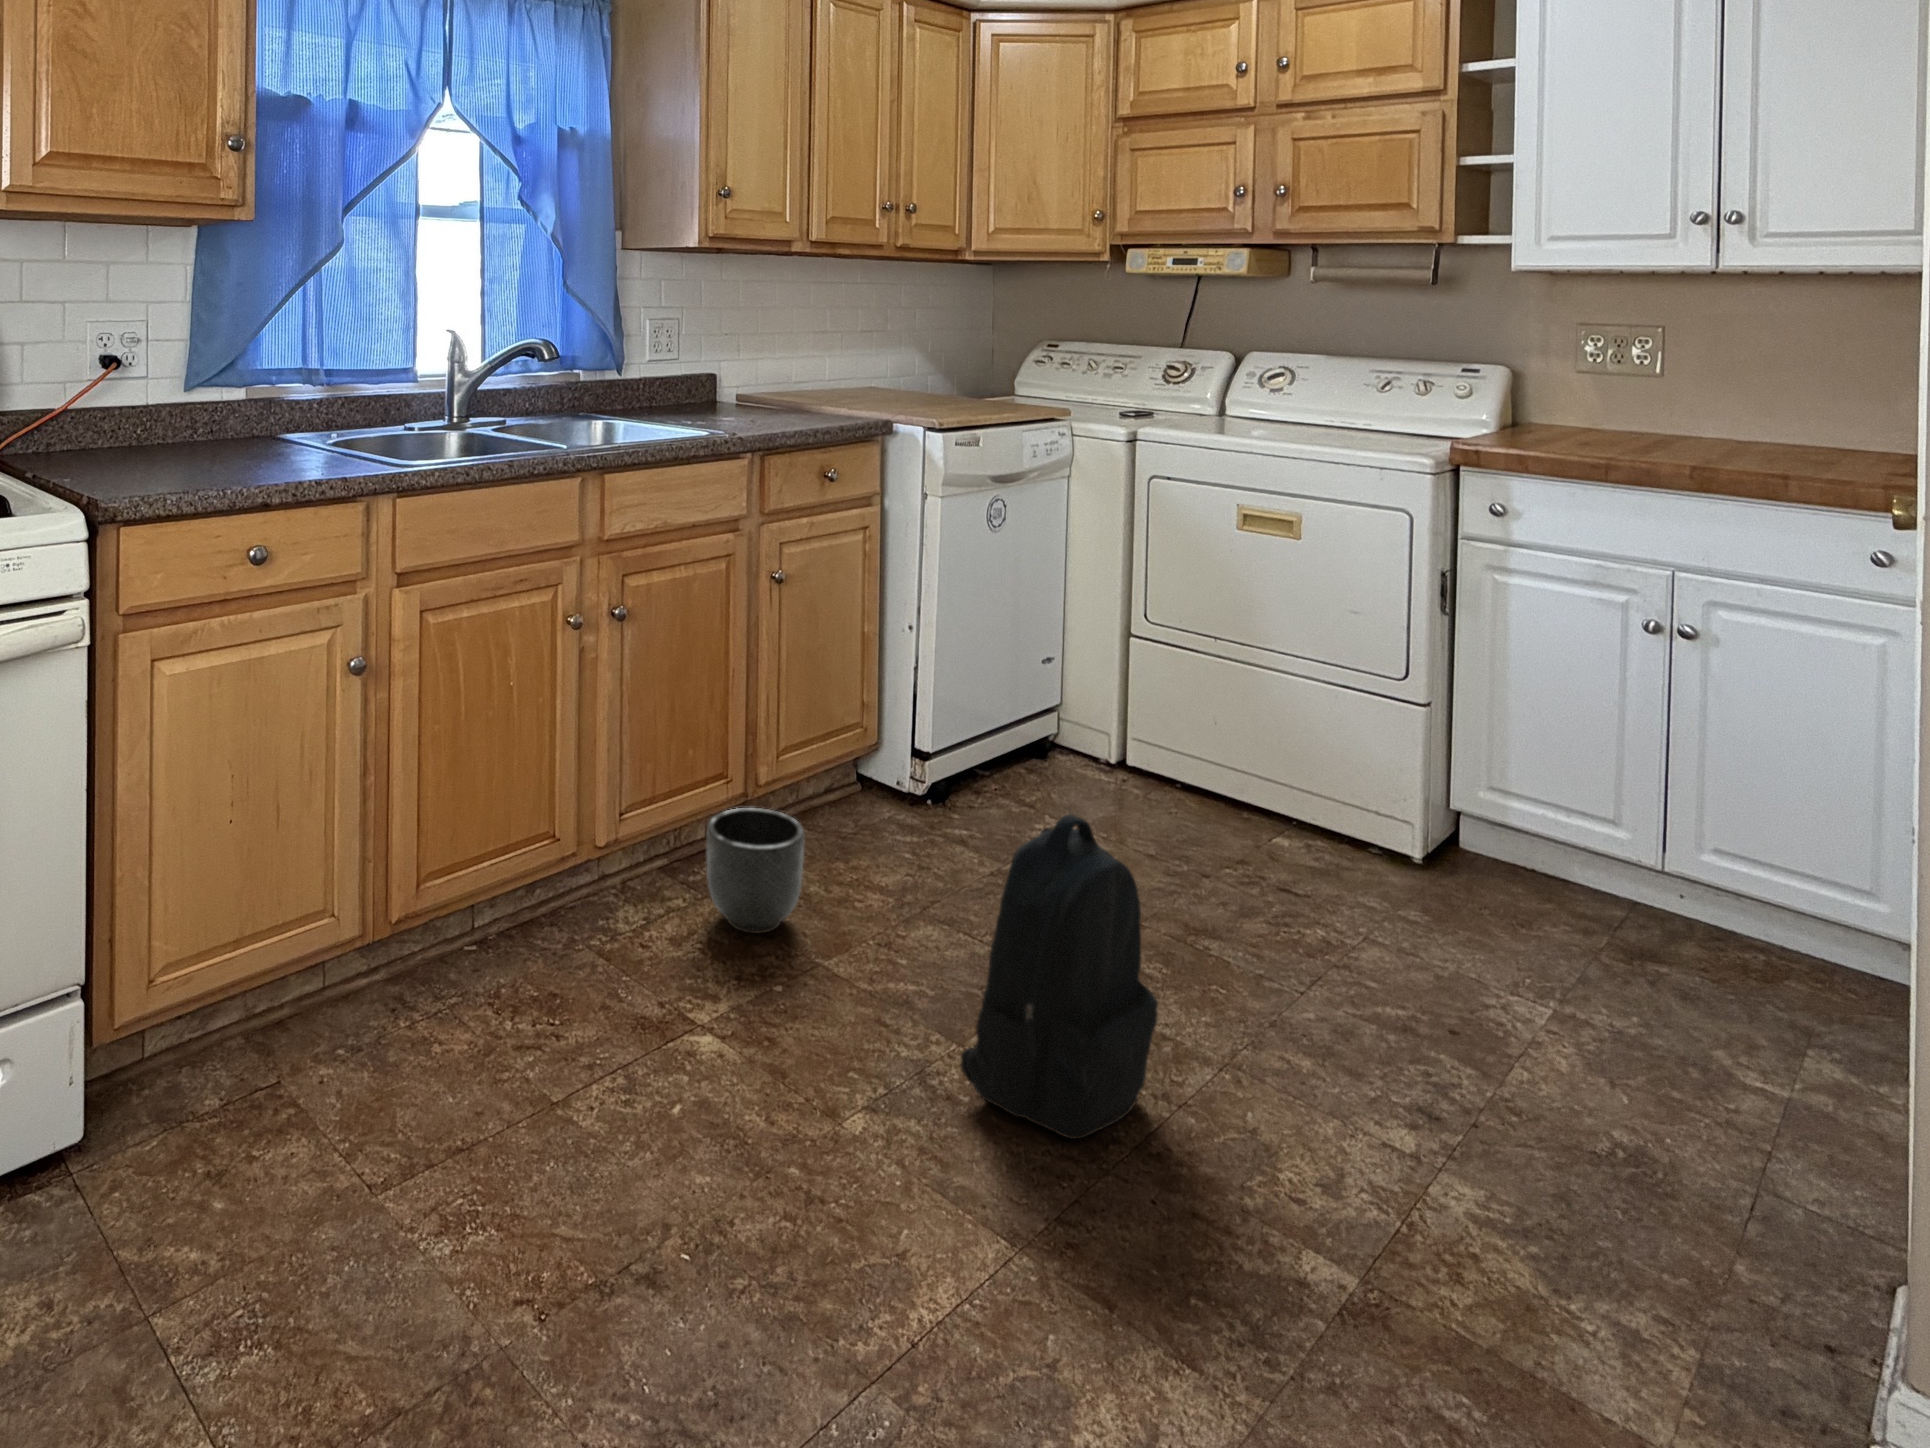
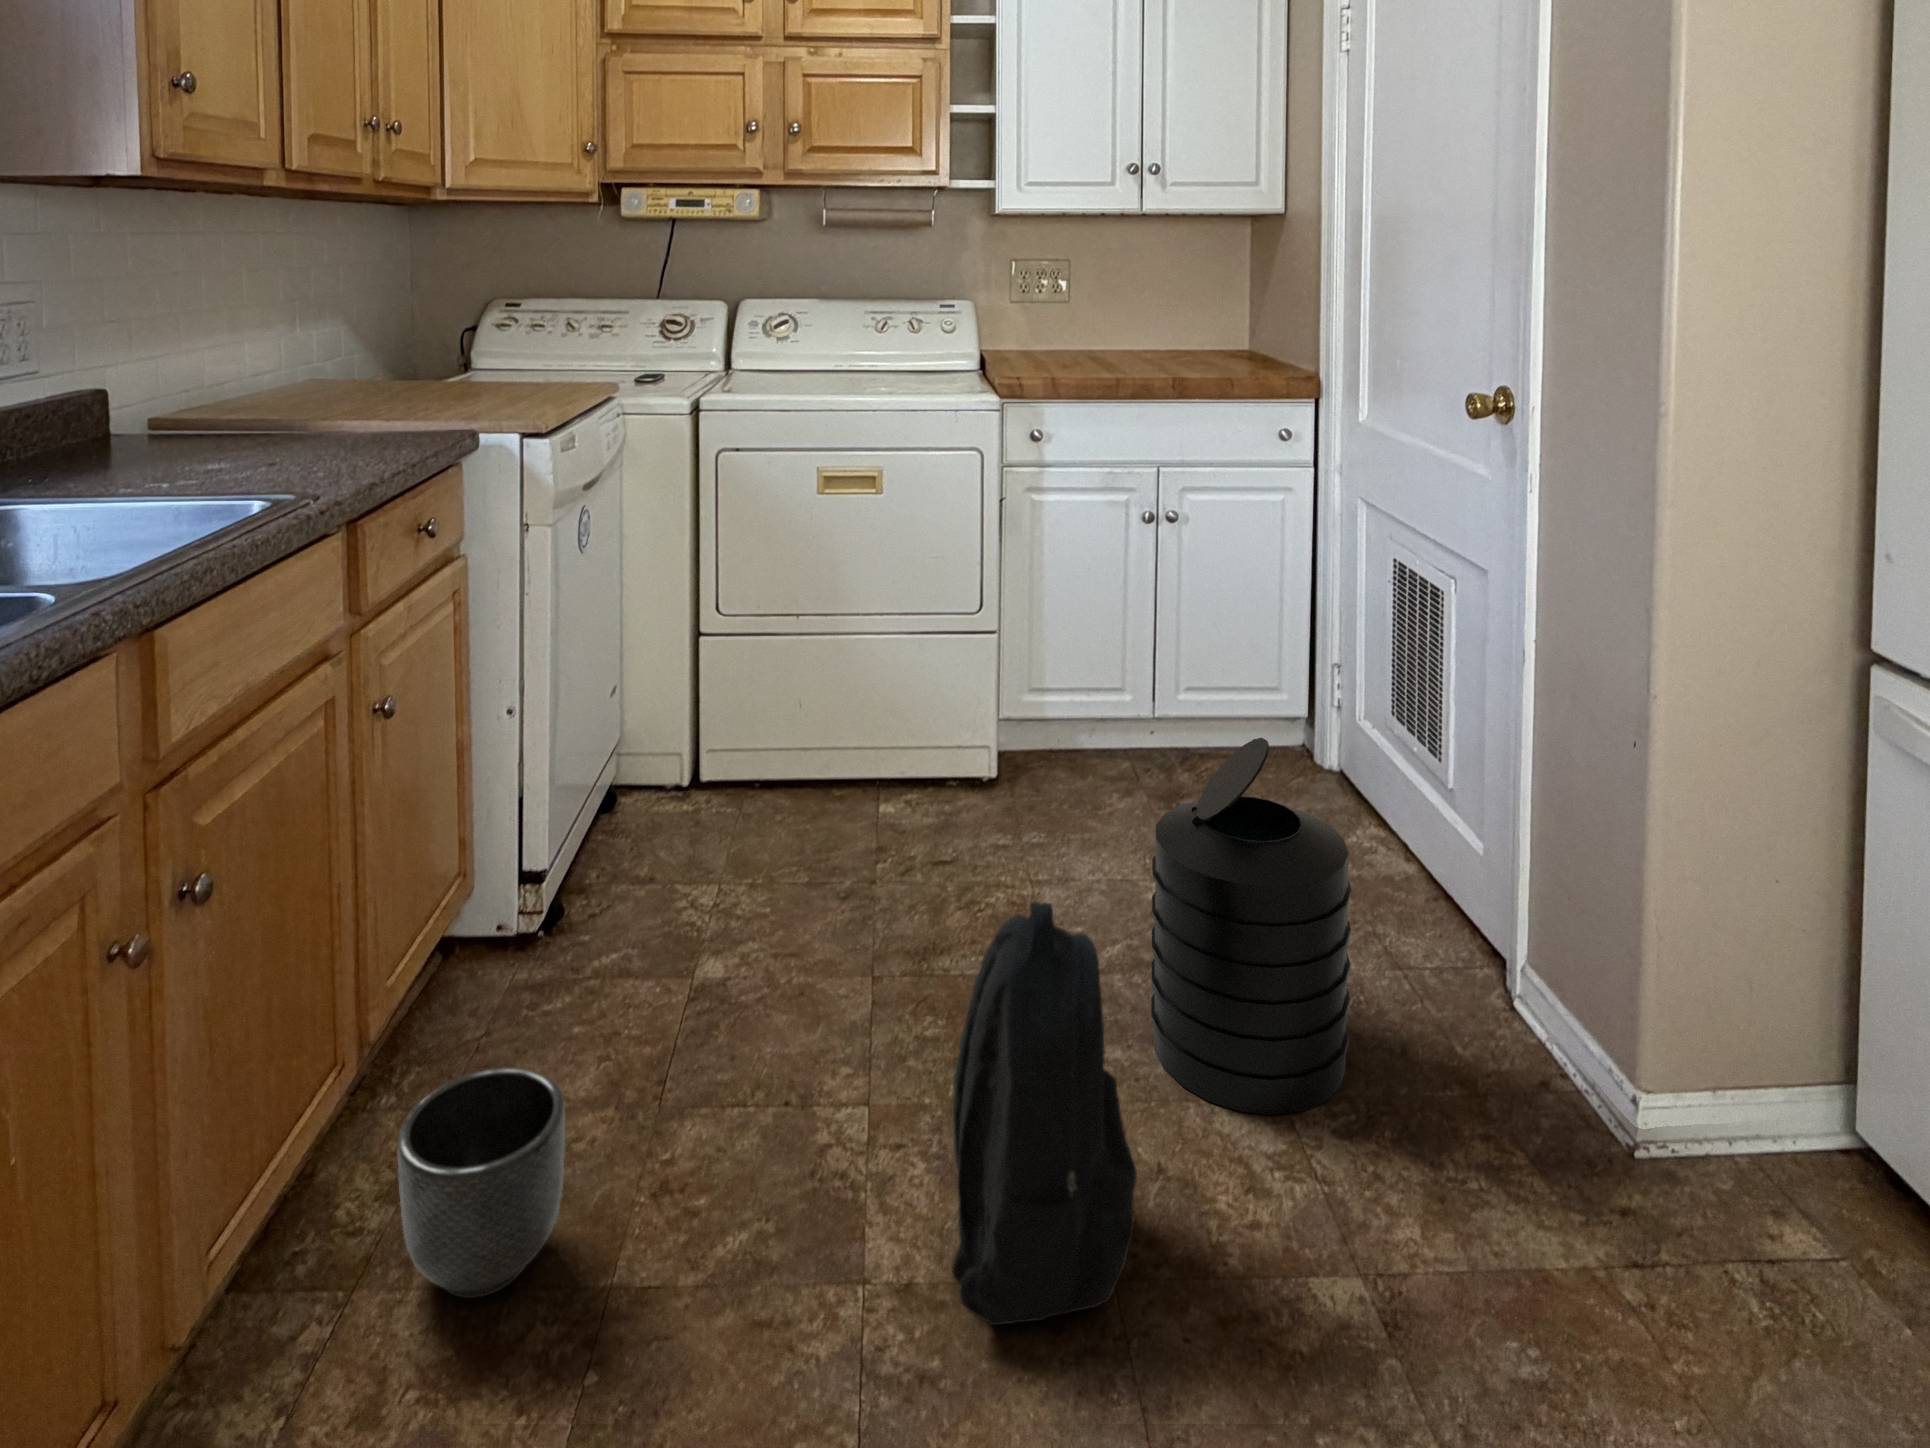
trash can: none [1307,806,1538,1189] -> present [1151,738,1352,1115]

